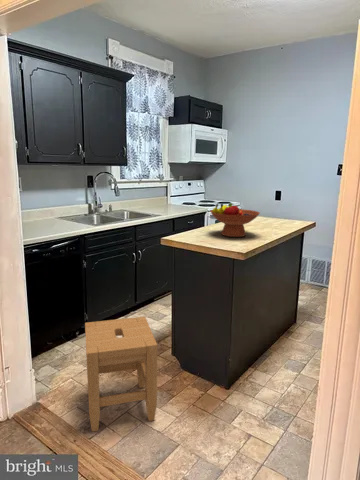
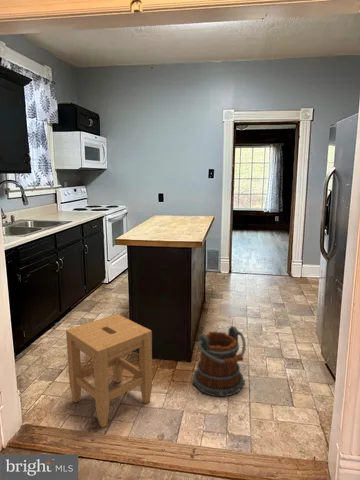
fruit bowl: present [210,203,260,237] -> none [152,203,195,232]
bucket: none [211,361,280,447] -> present [192,326,246,396]

